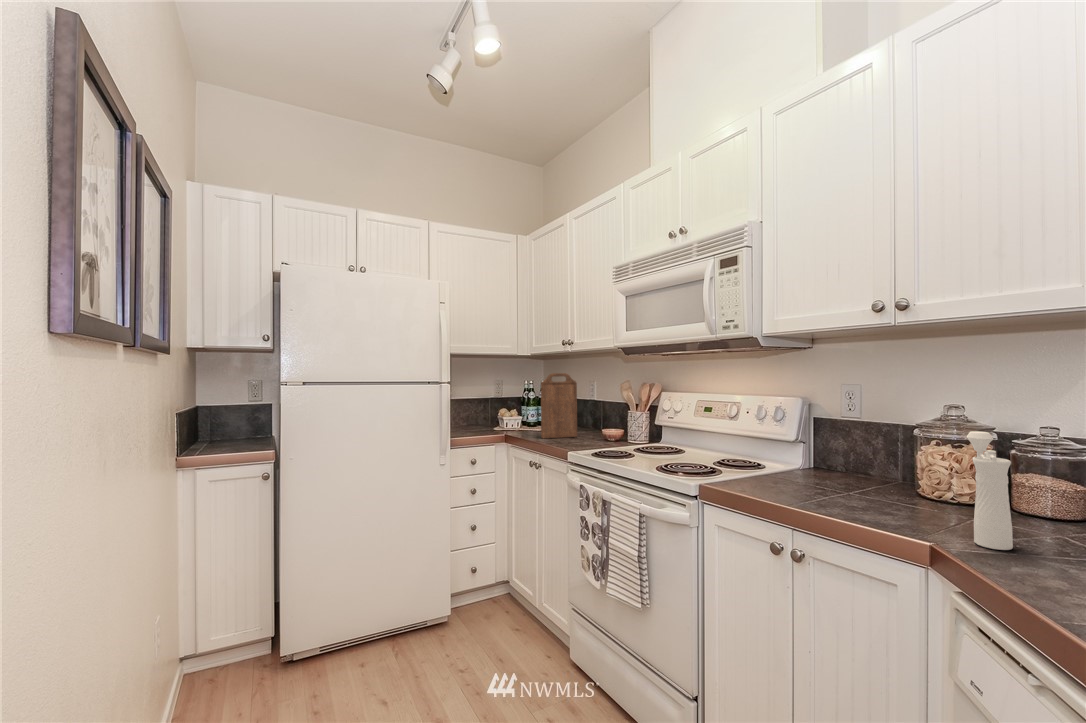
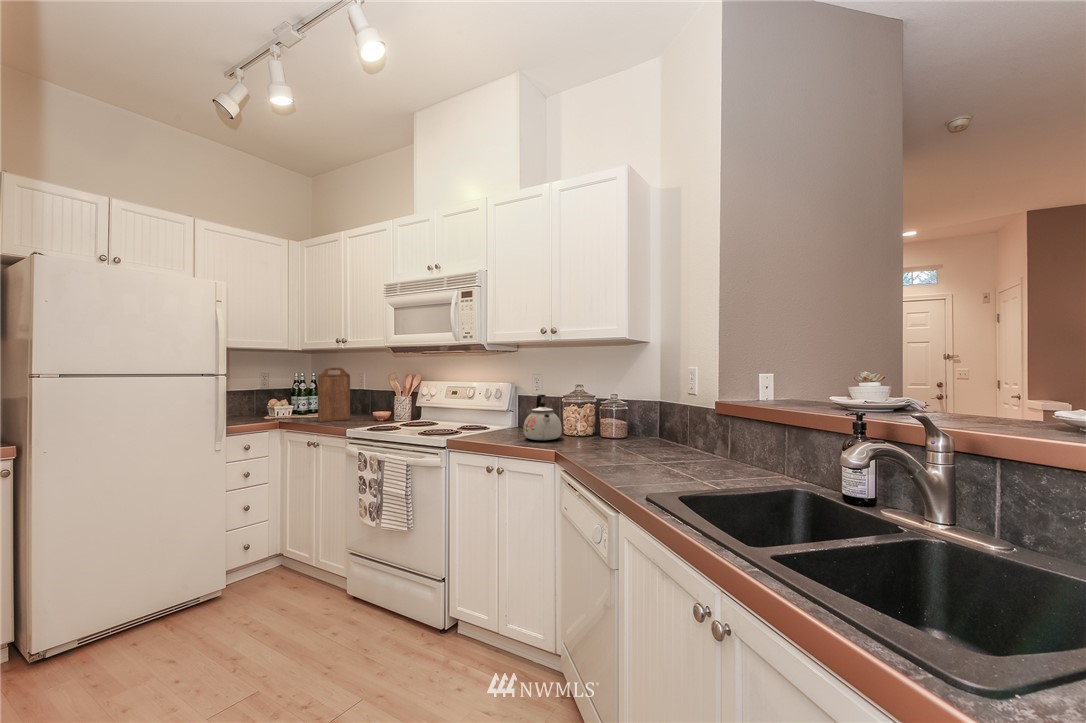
kettle: none [836,422,918,507] -> present [523,395,562,441]
pepper mill: present [966,431,1013,550] -> none [577,397,591,451]

